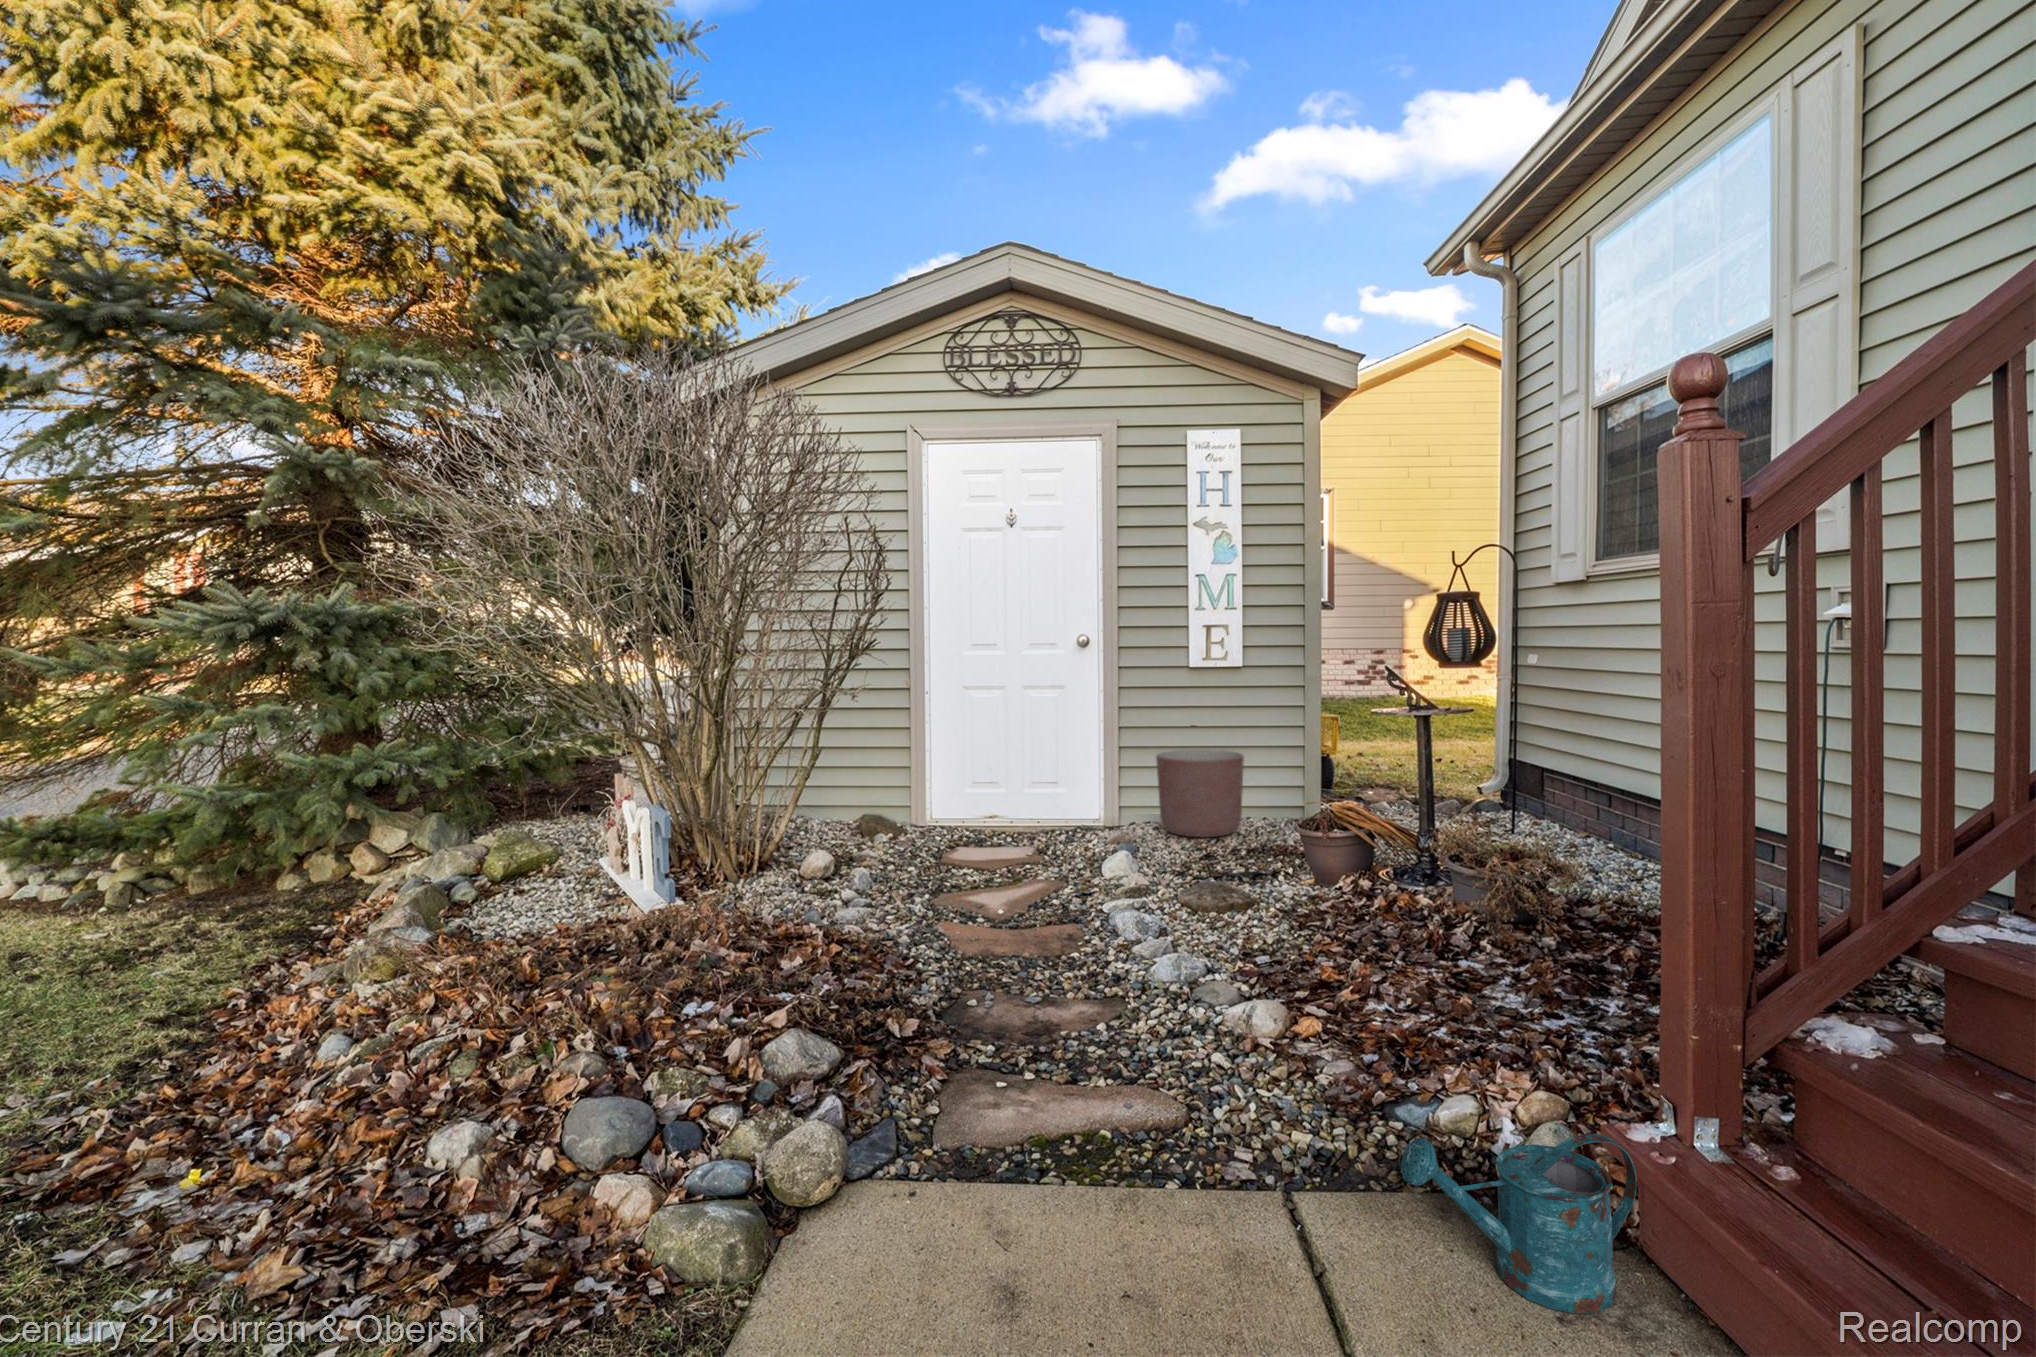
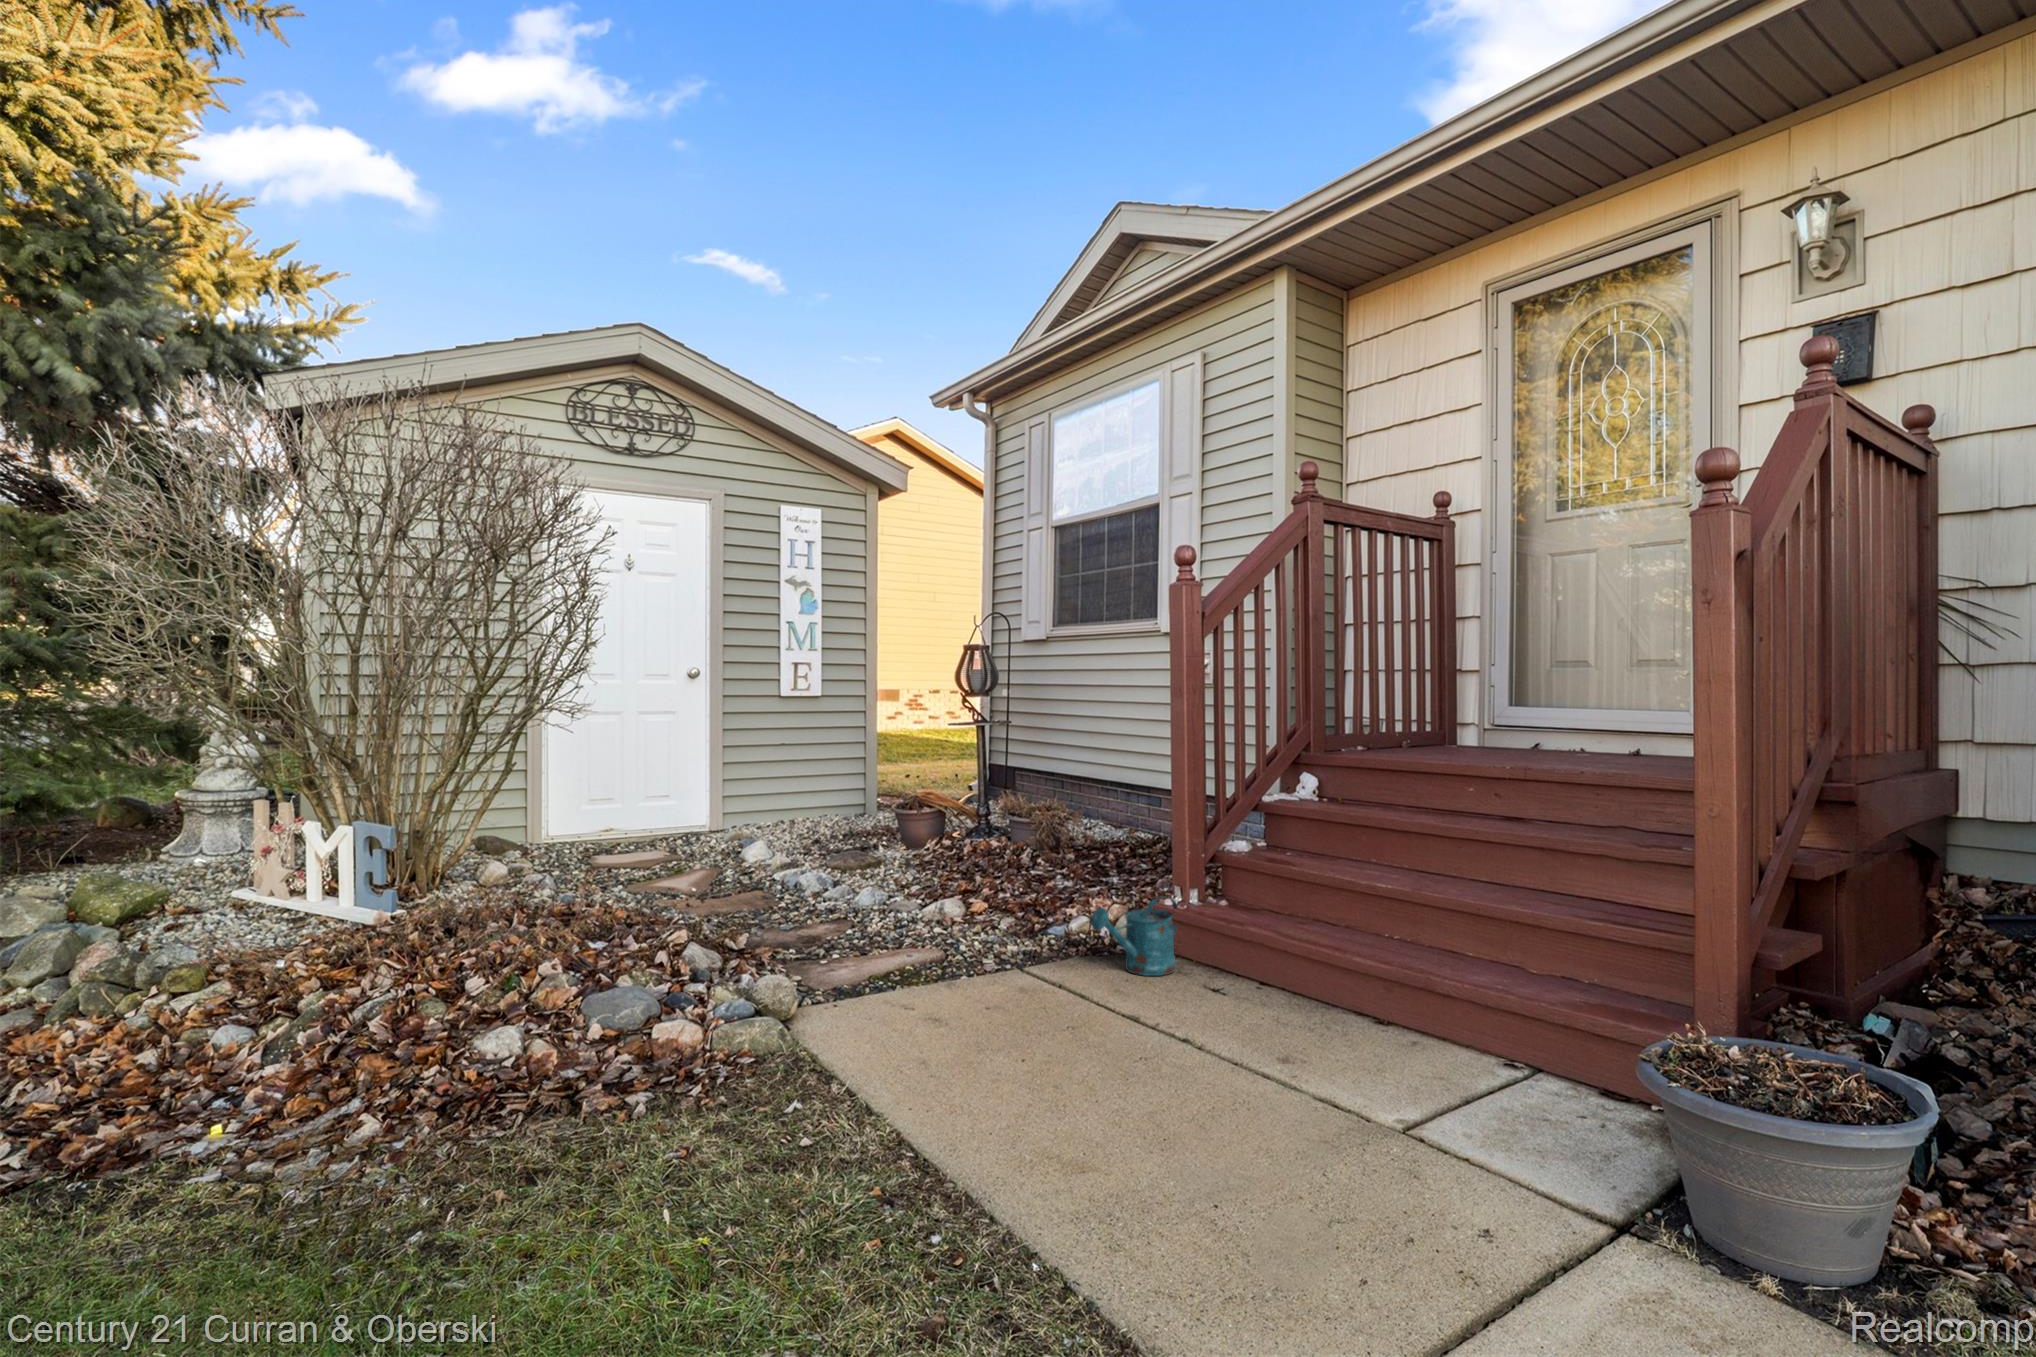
planter: present [1156,749,1244,837] -> none [761,762,832,831]

